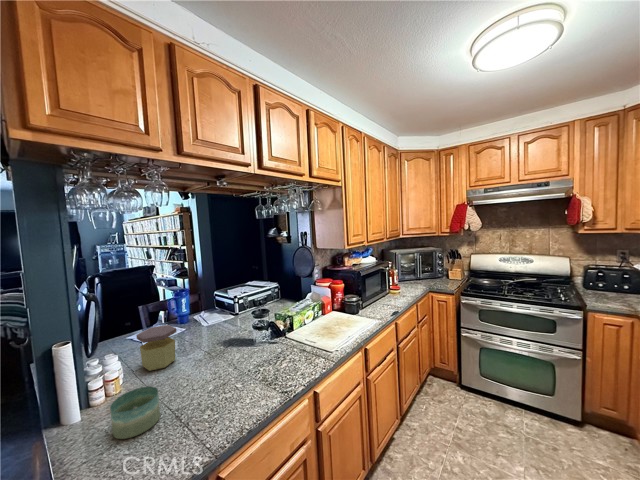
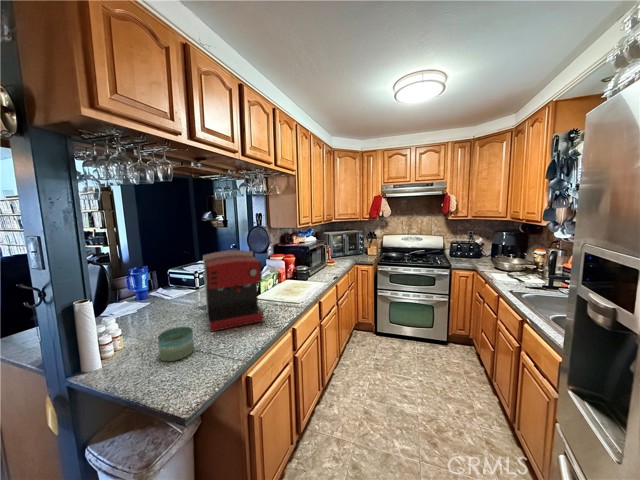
coffee maker: none [191,283,270,390] -> present [203,250,263,331]
jar: present [137,325,176,371] -> none [136,290,172,327]

